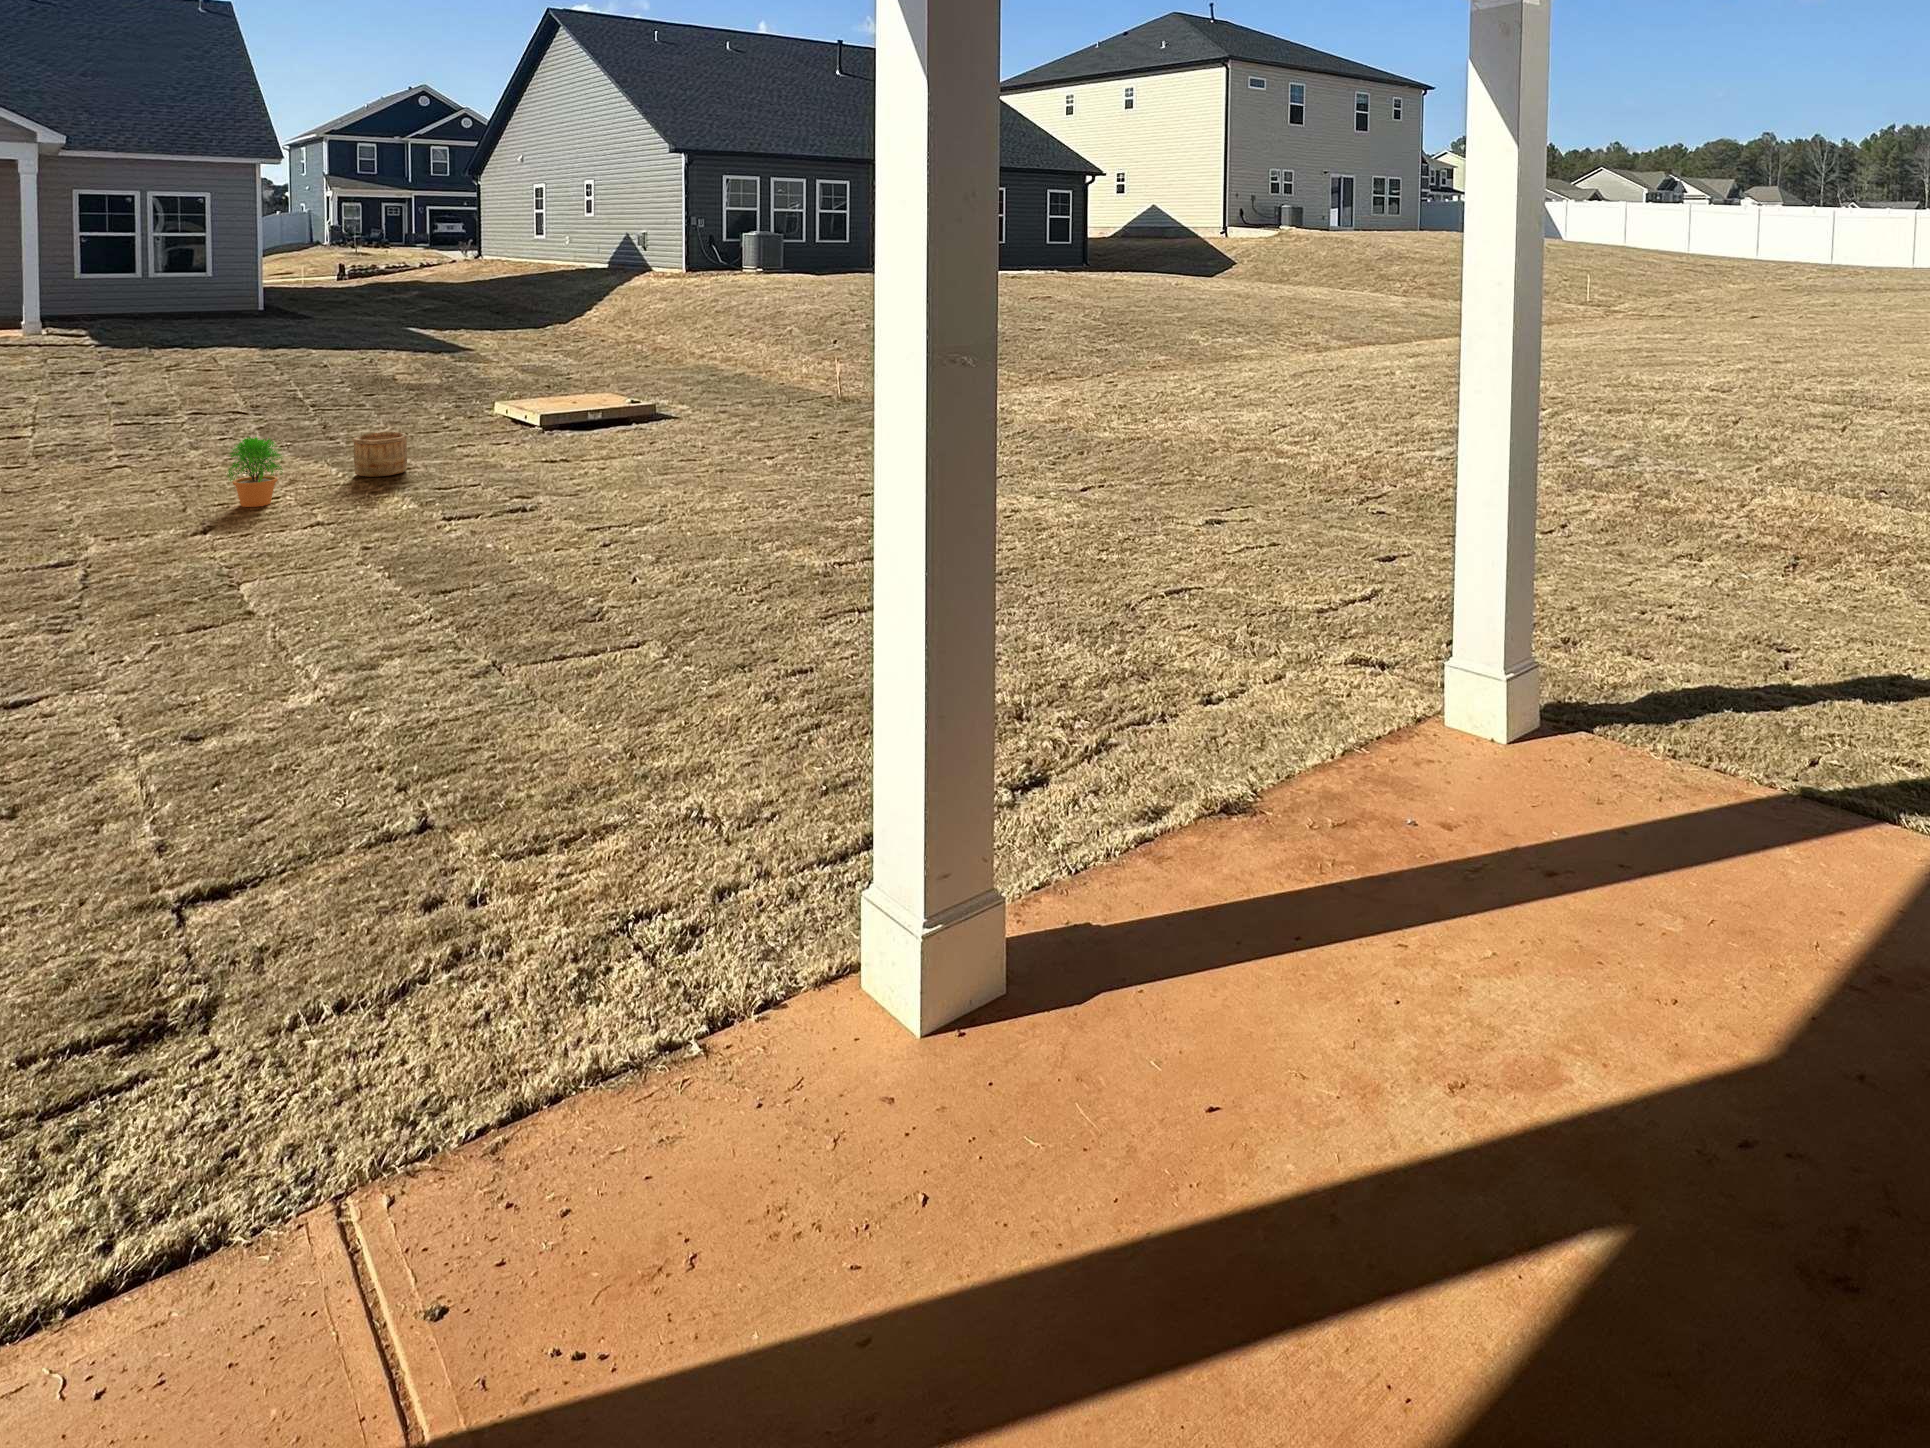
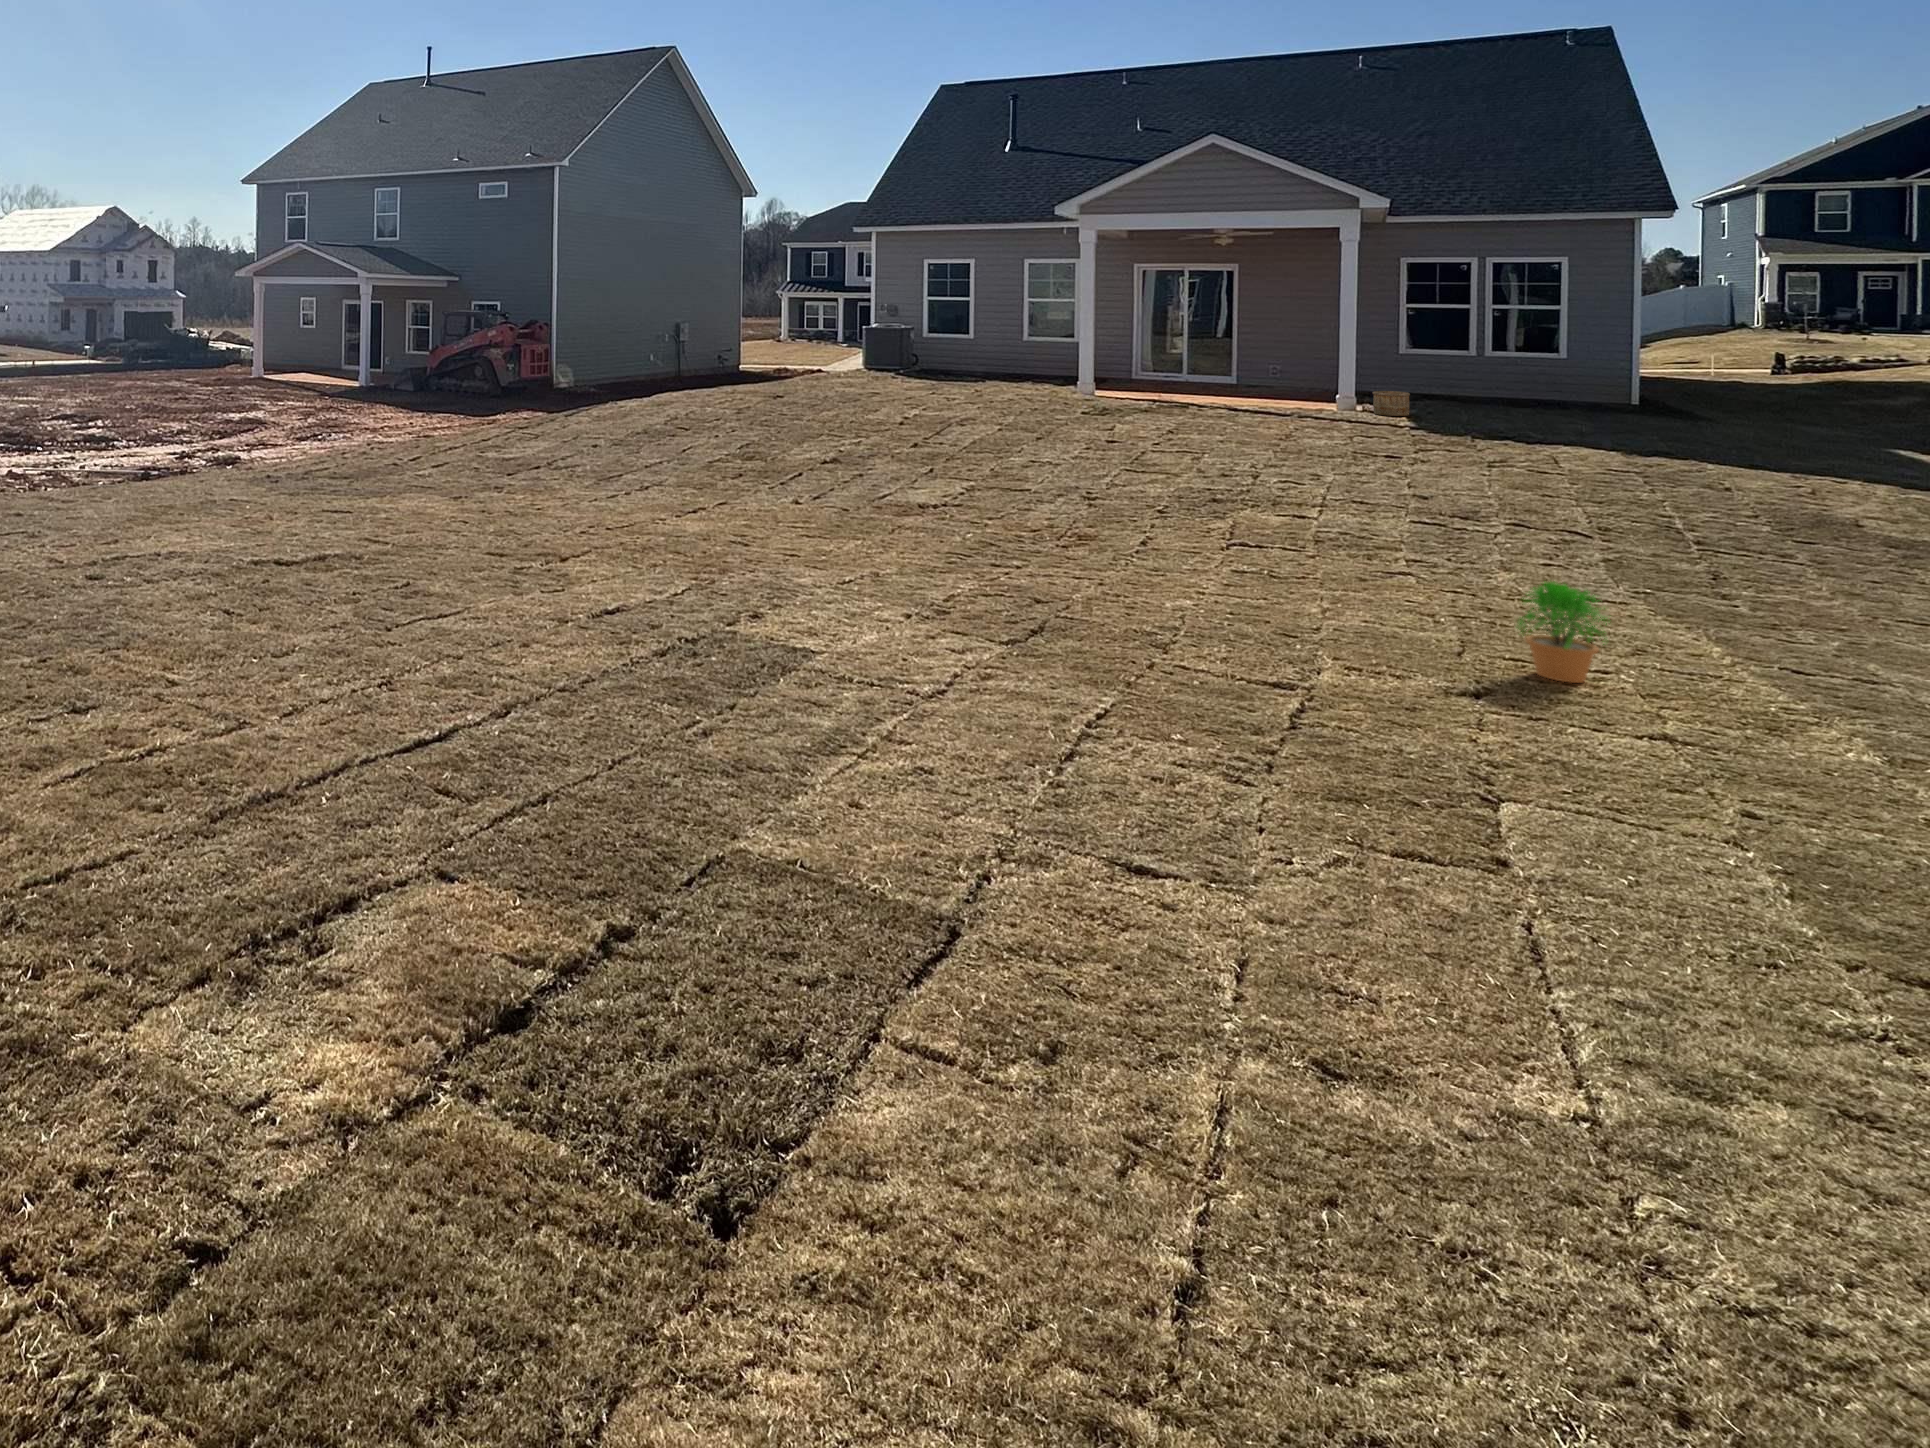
wooden bucket: present [352,432,408,477] -> present [1372,391,1410,416]

